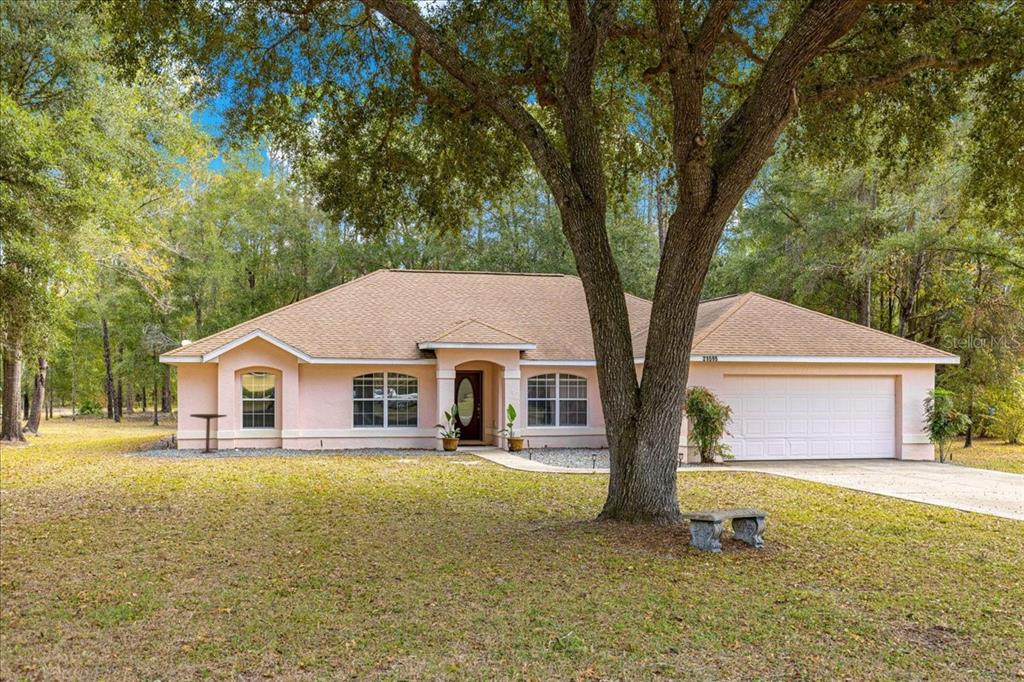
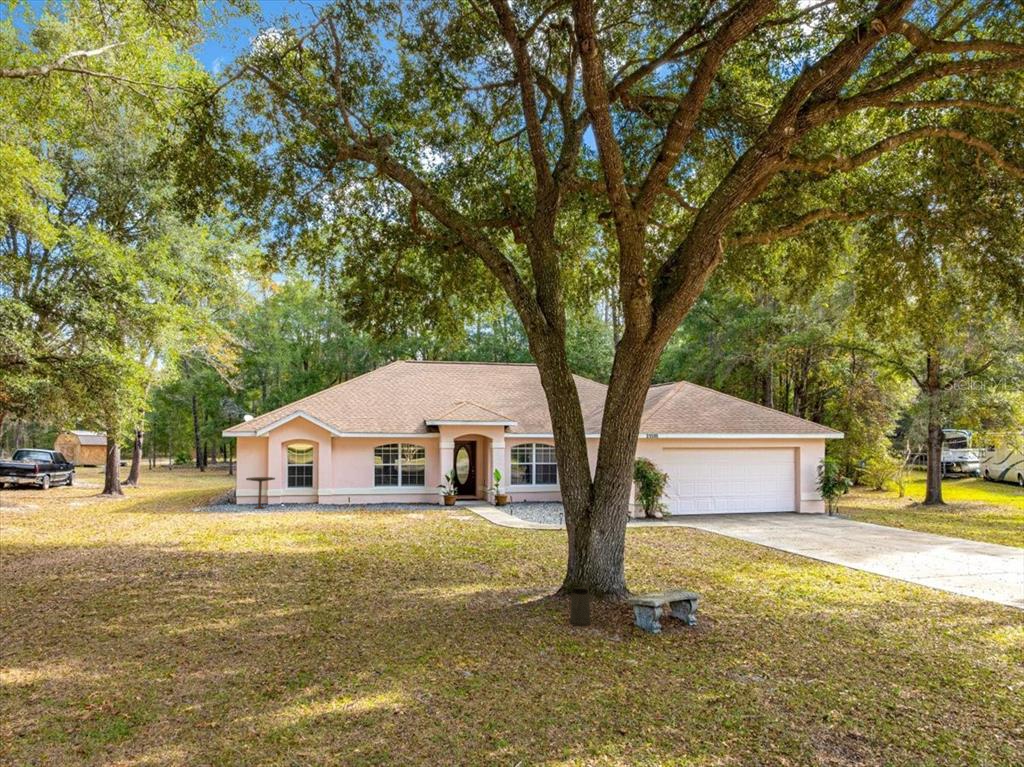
watering can: none [614,497,639,546] -> present [569,580,591,626]

